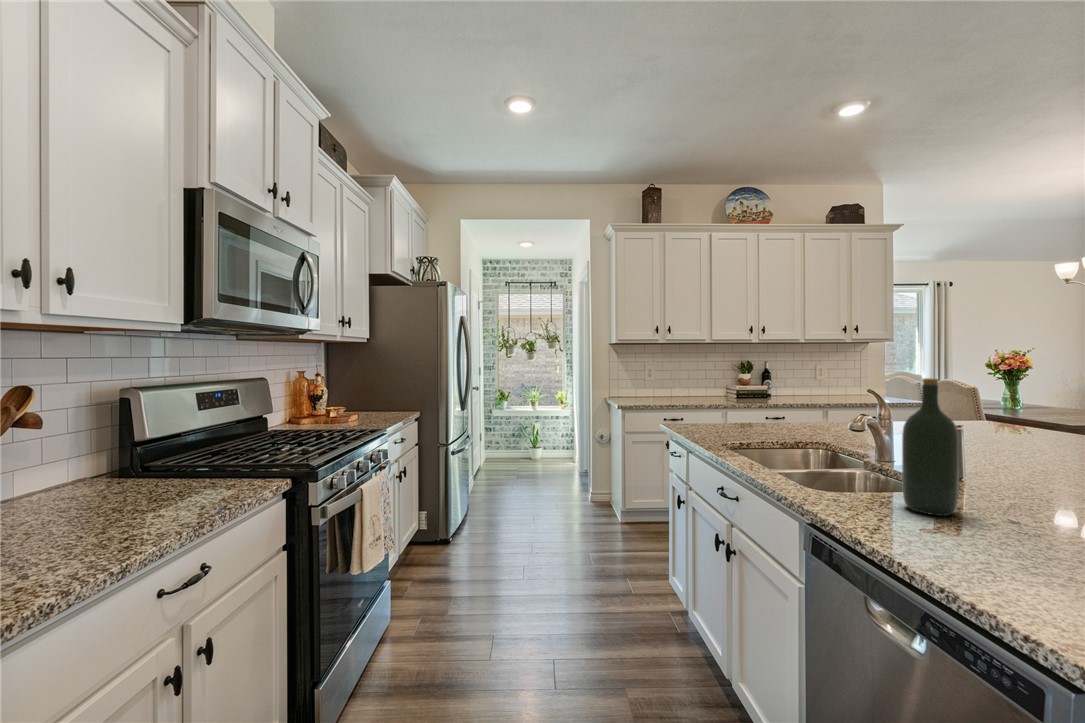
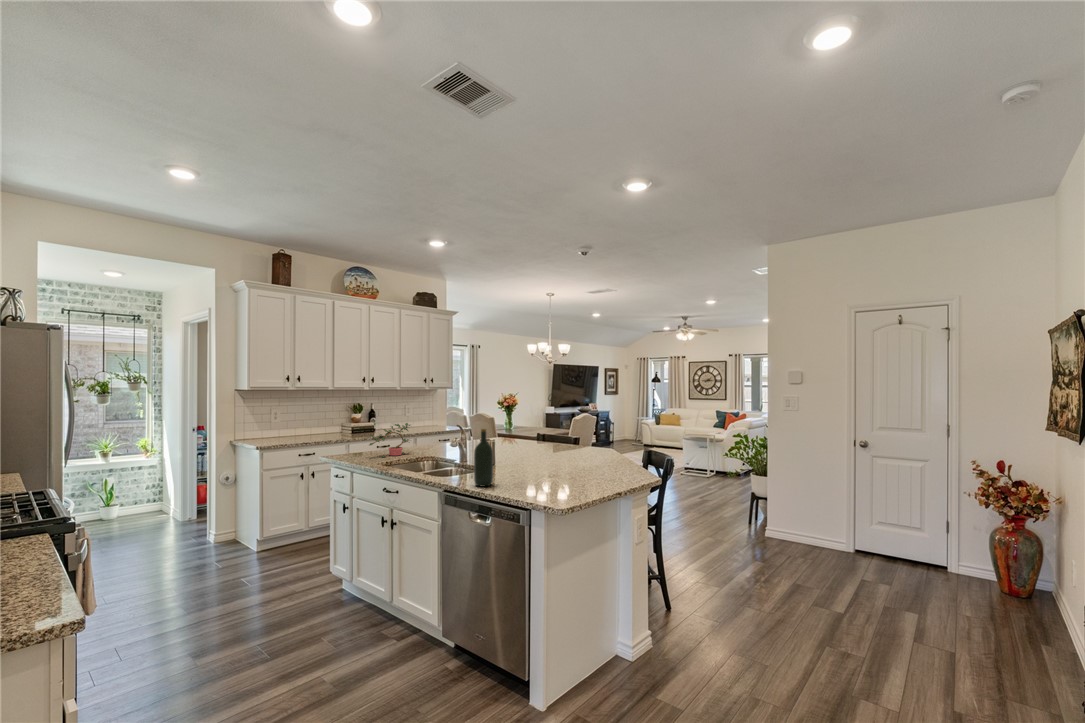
potted plant: none [727,378,801,429] -> present [369,423,410,457]

